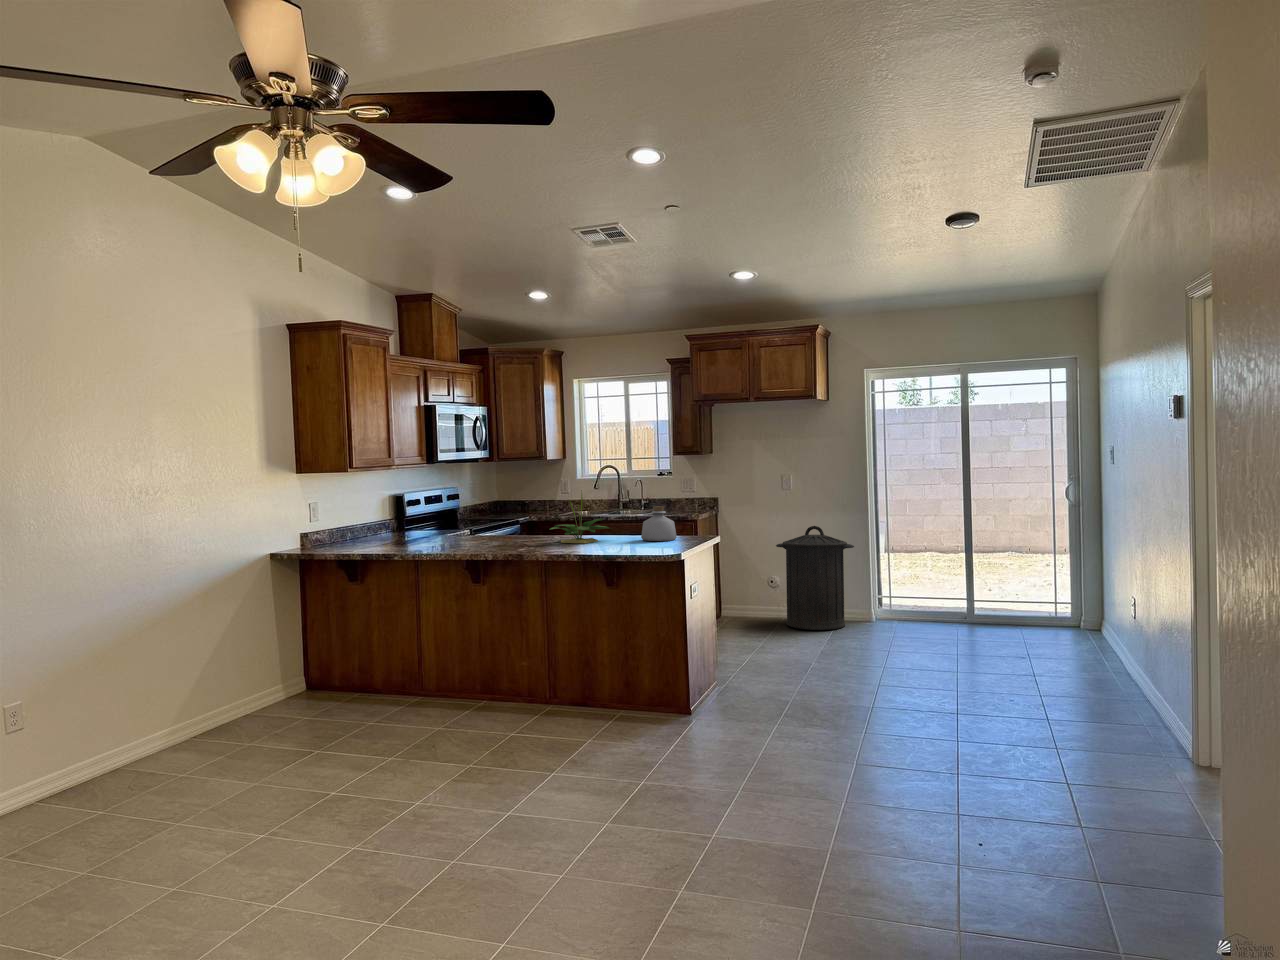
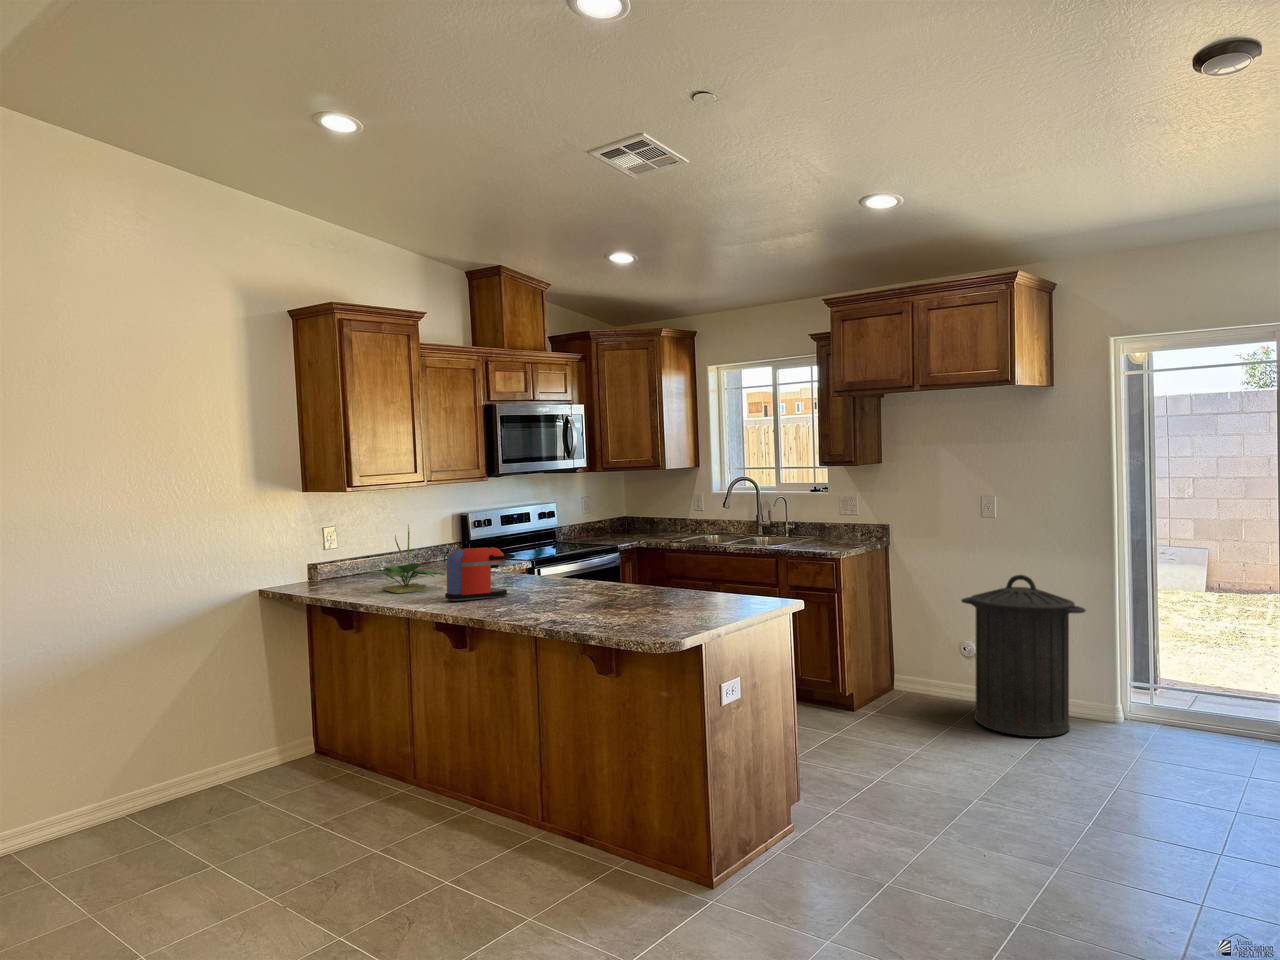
potted plant: present [549,495,609,543] -> present [363,525,445,593]
bottle: present [641,506,677,541] -> none [680,553,733,607]
coffee maker: none [463,509,508,548] -> present [445,547,515,601]

